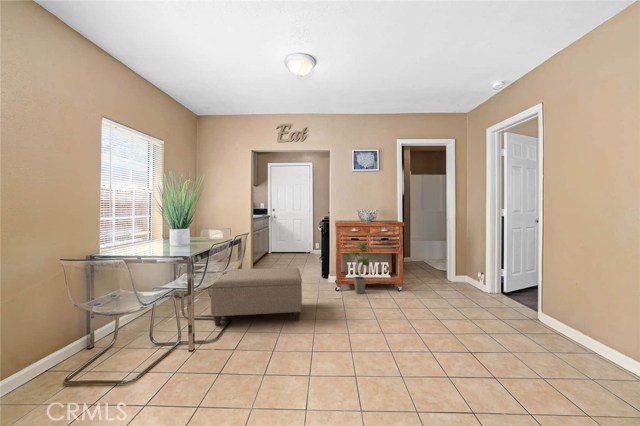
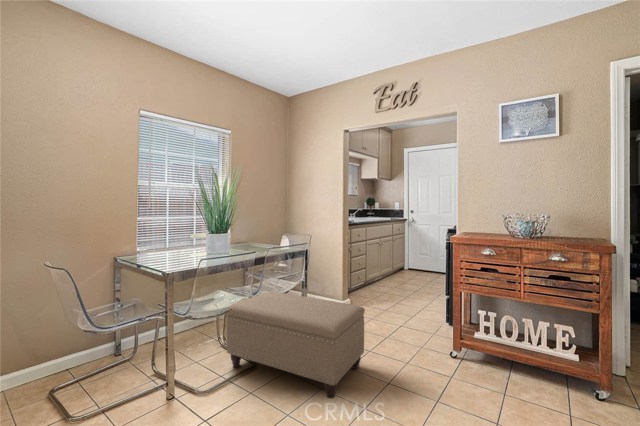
house plant: present [350,243,373,293] -> none [475,279,535,379]

